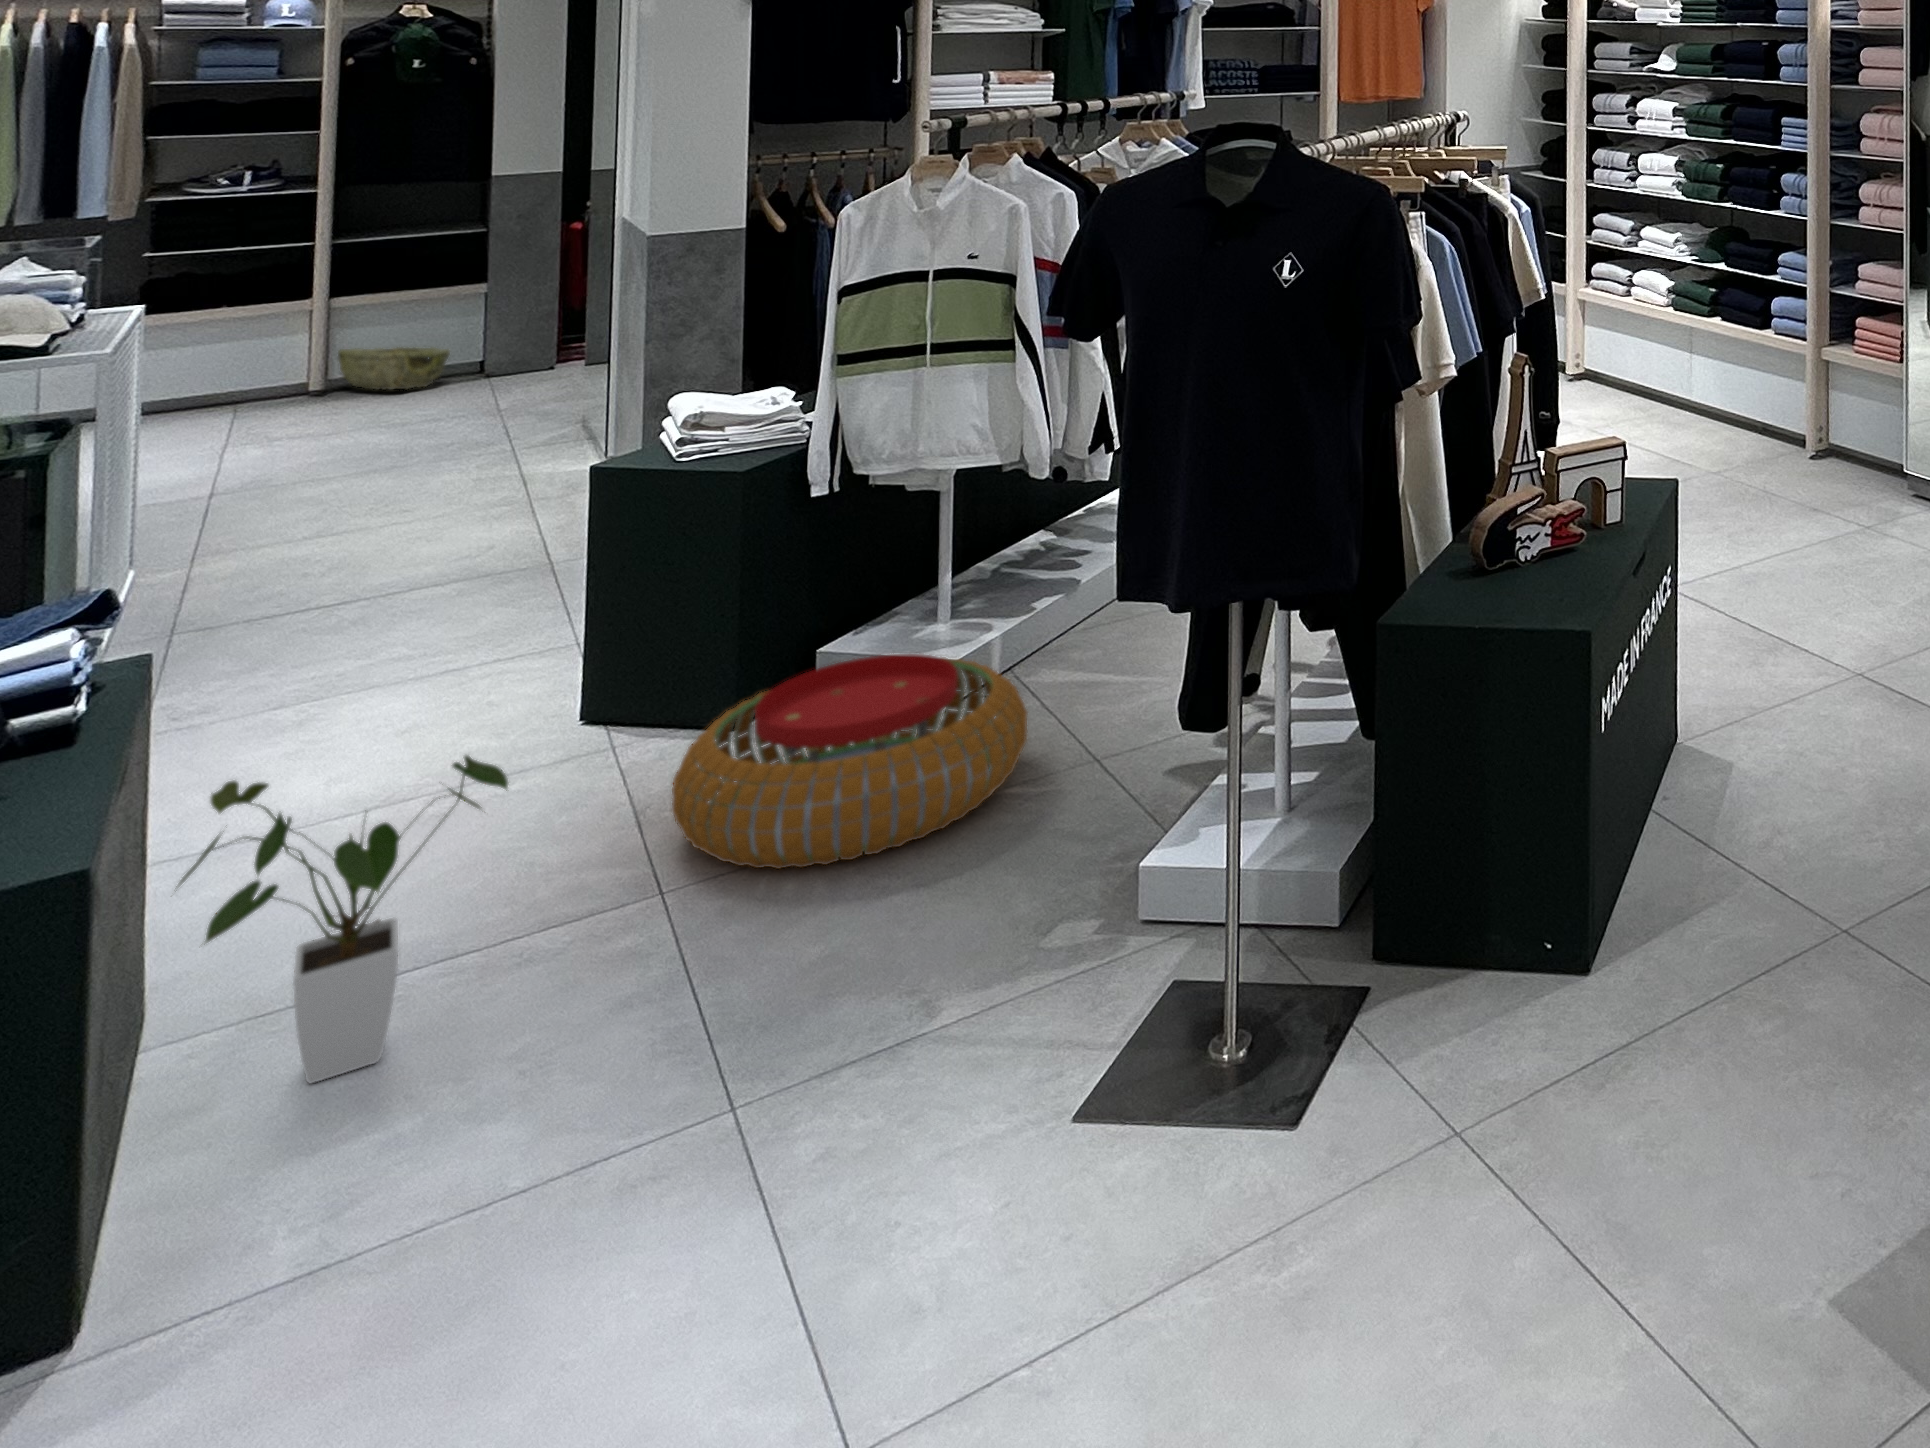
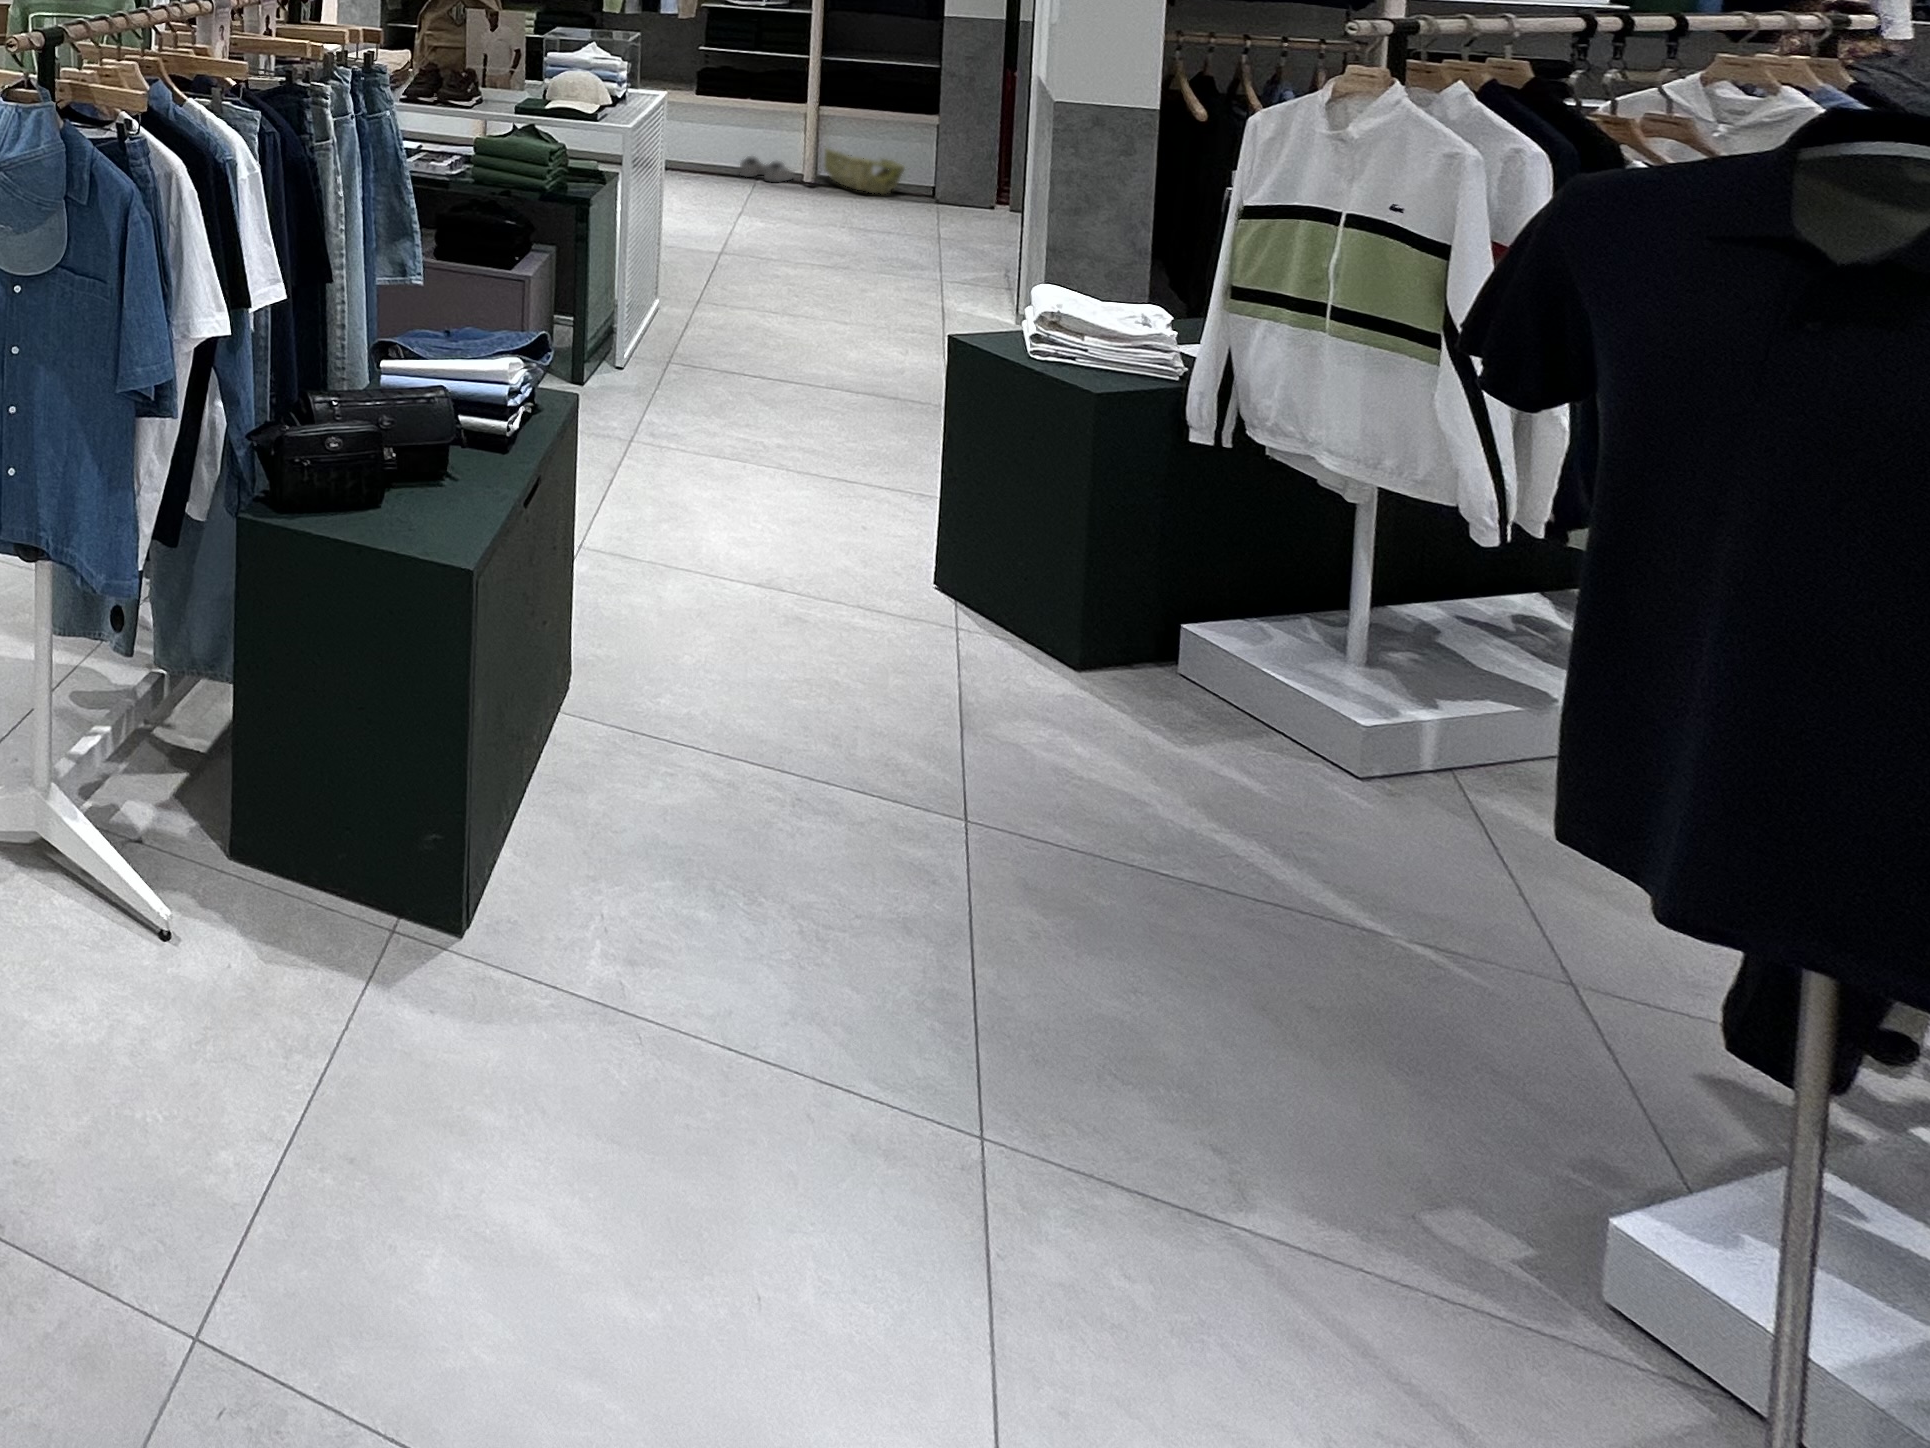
shoe: none [217,378,300,408] -> present [740,156,794,182]
pouf: present [672,654,1028,869] -> none [980,651,1454,949]
house plant: present [178,755,508,1083] -> none [546,532,793,842]

